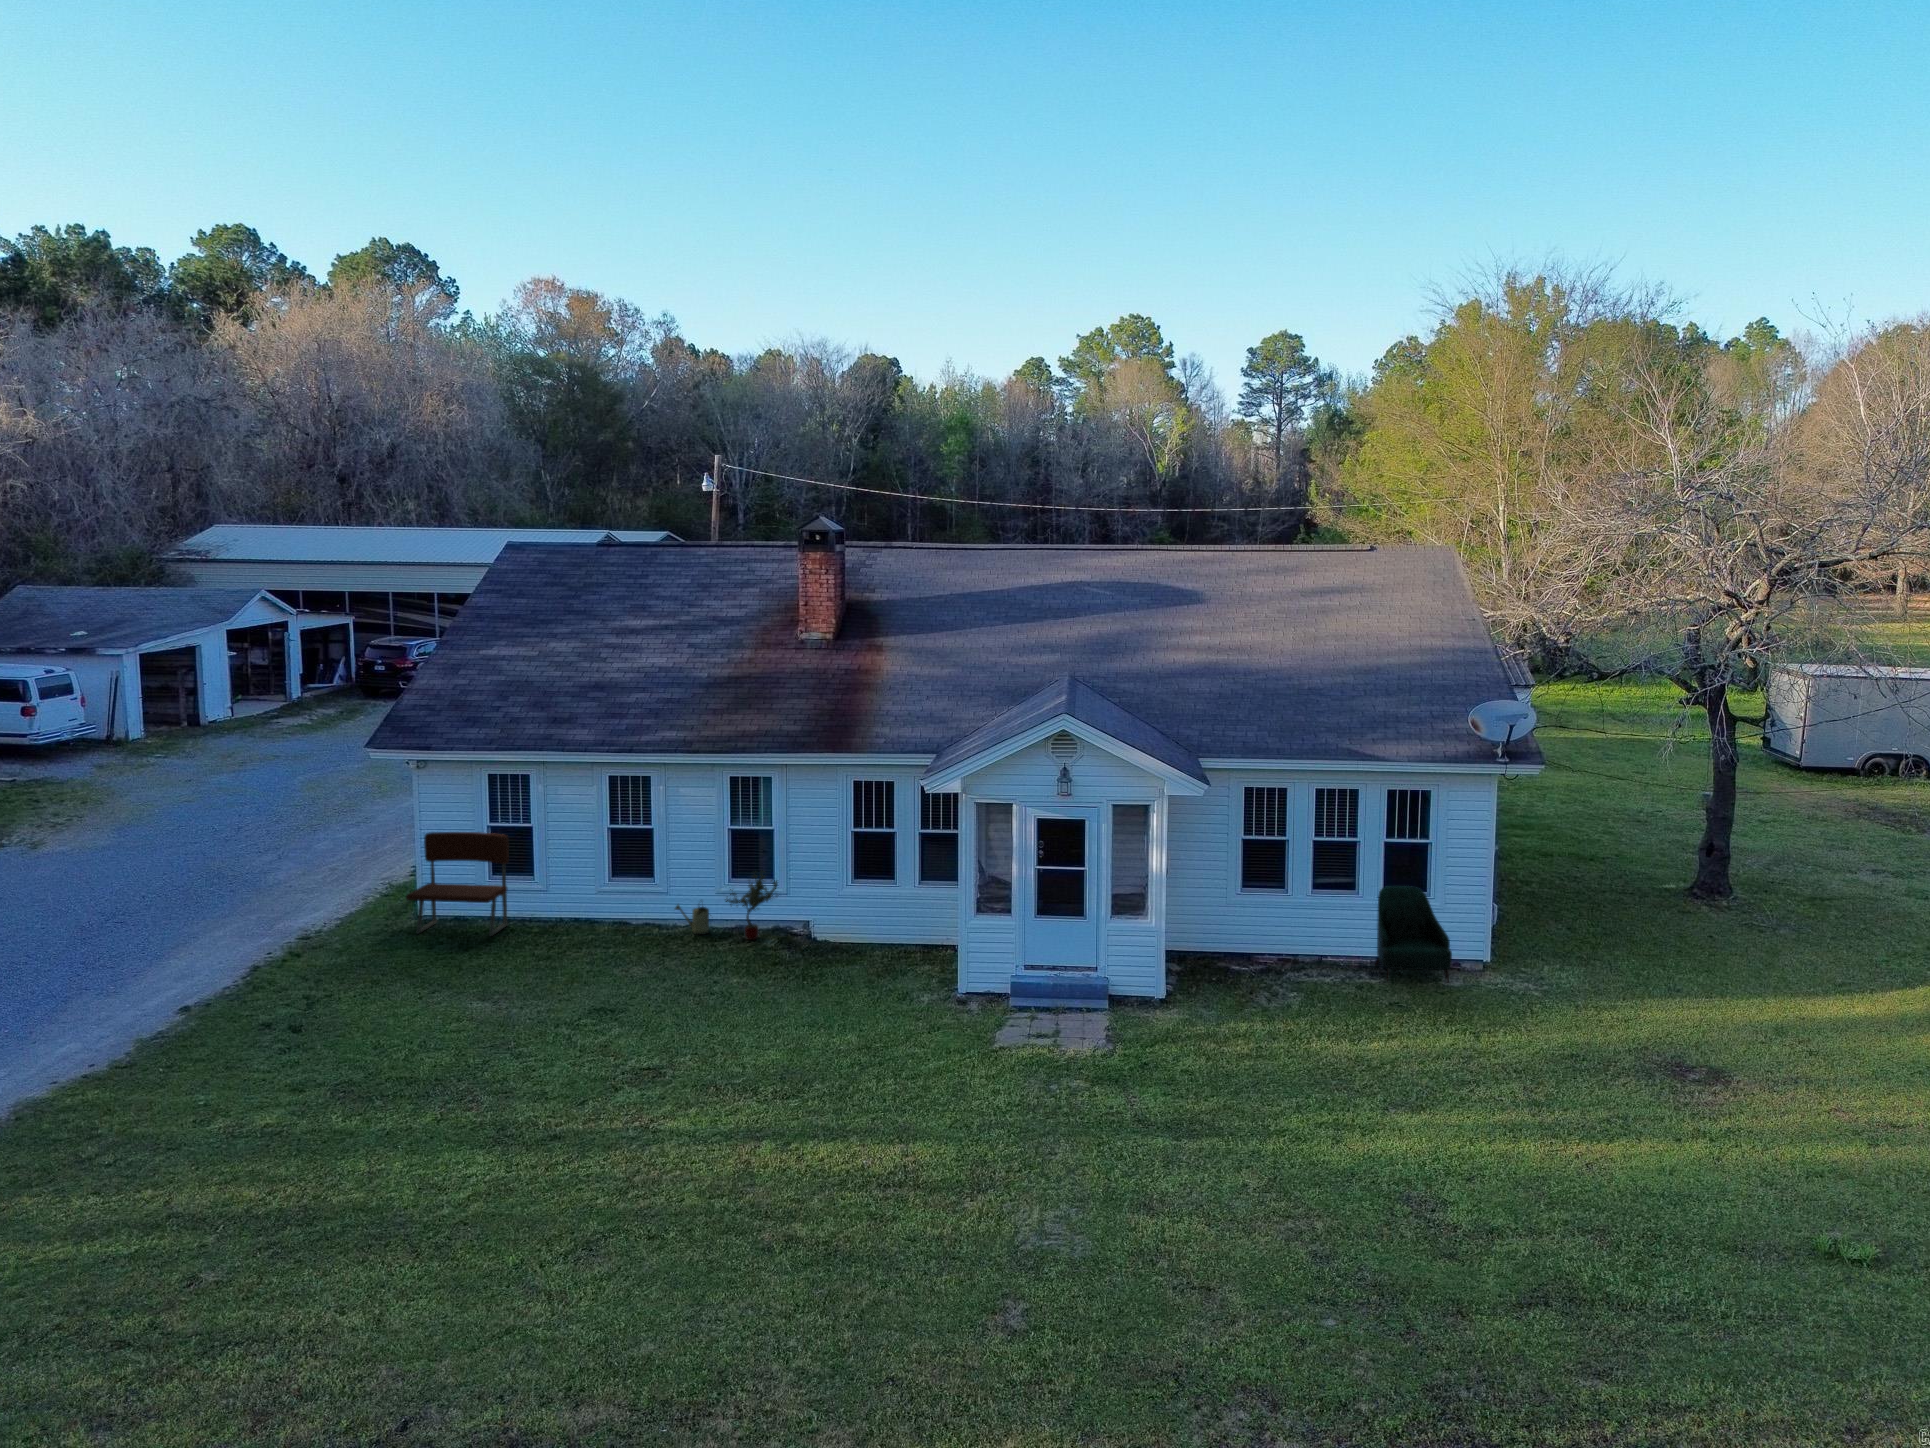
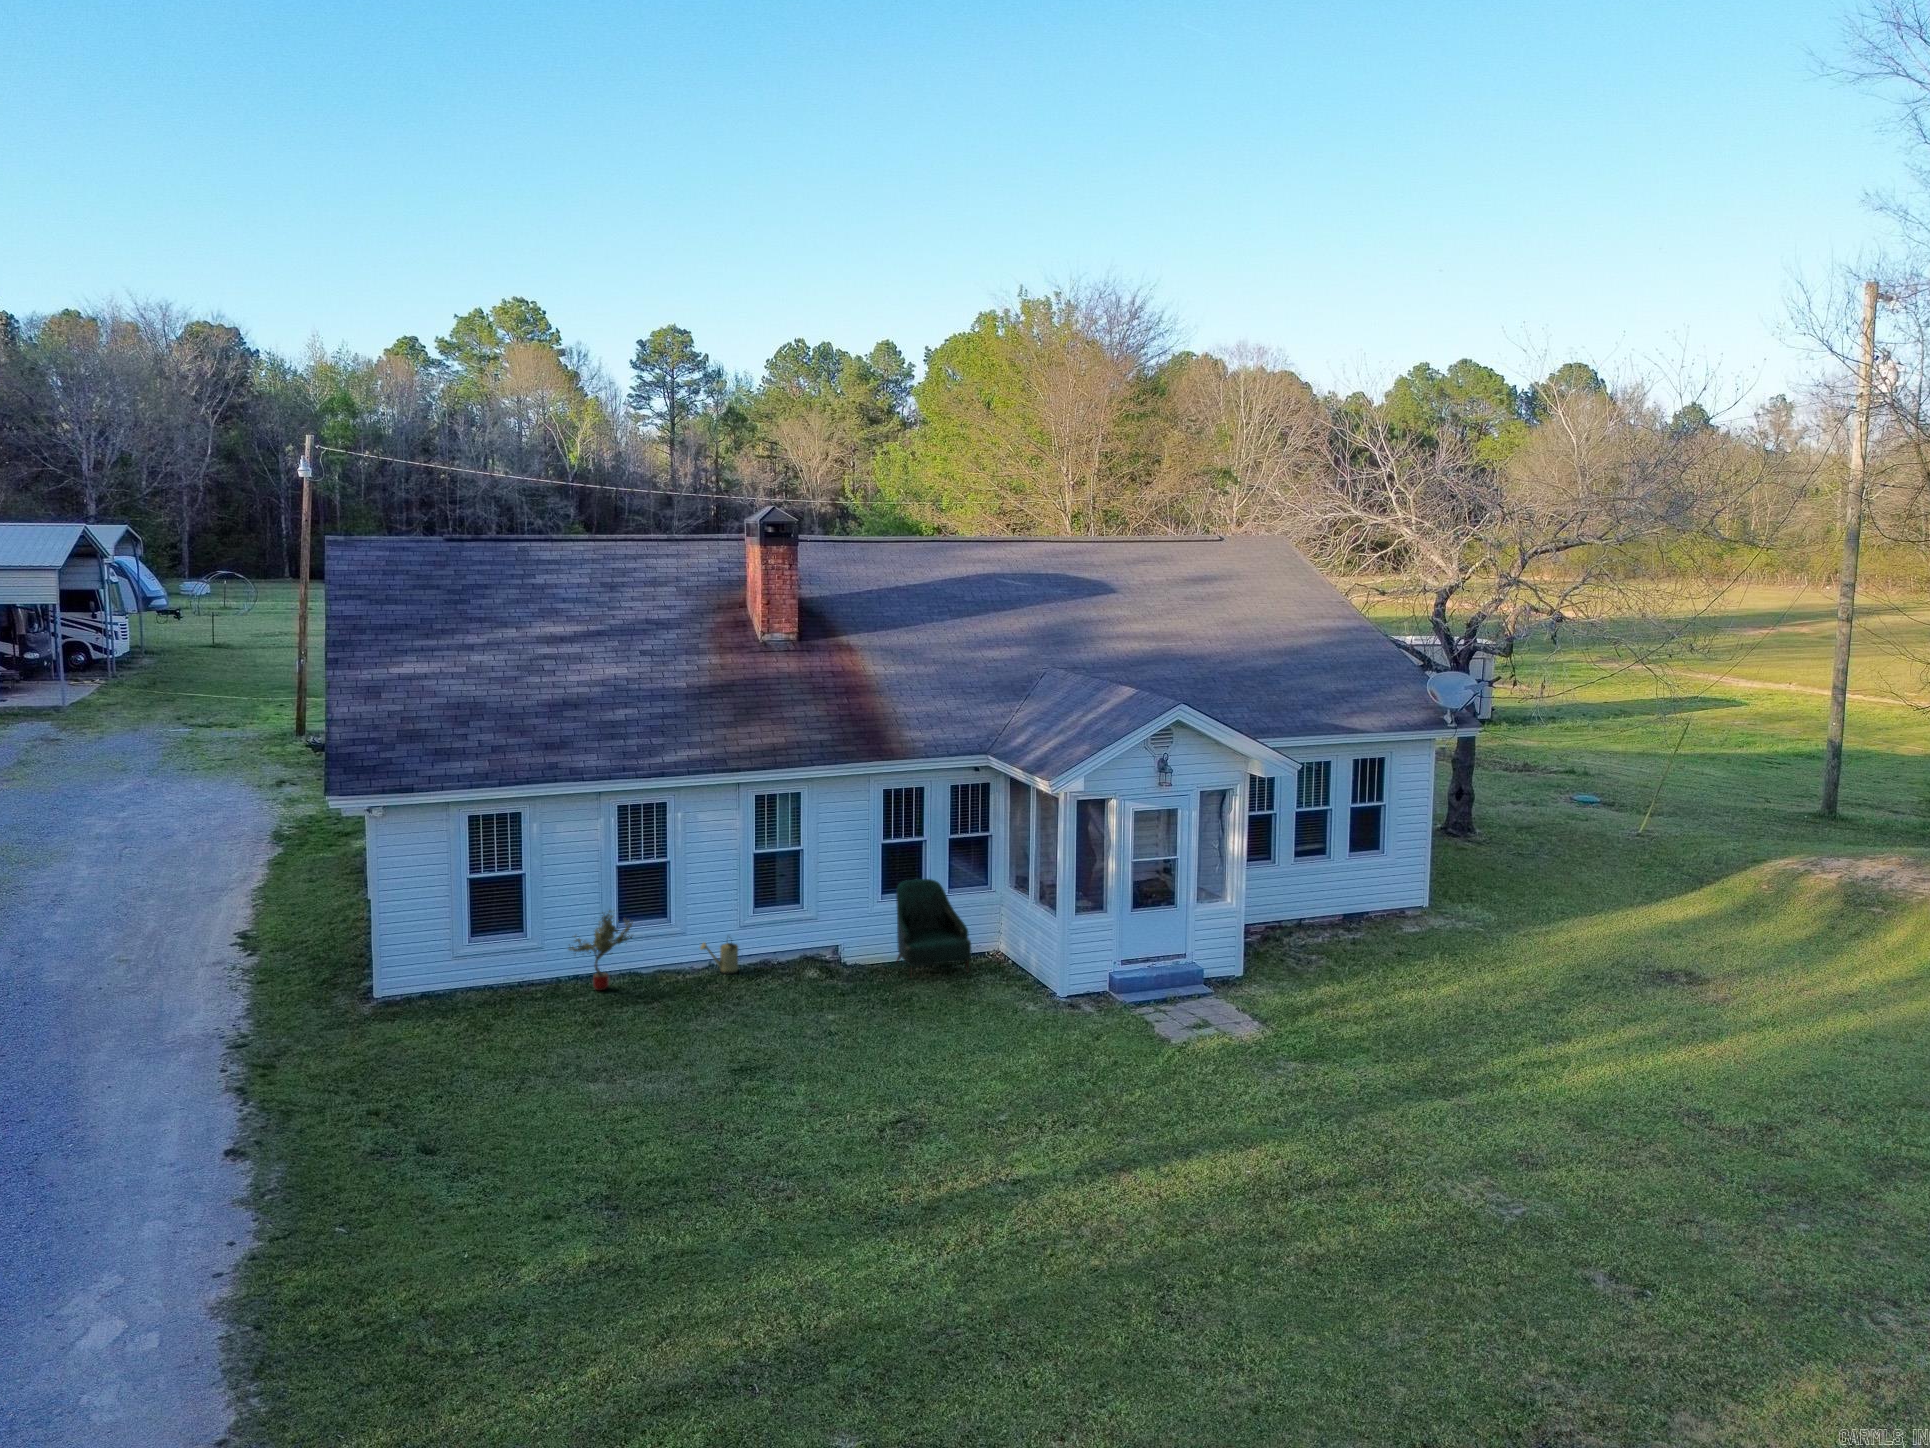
bench: present [406,832,509,936] -> none [396,886,506,1017]
potted tree: present [725,871,777,940] -> present [569,910,633,990]
armchair: present [1375,886,1452,982] -> present [896,879,971,977]

